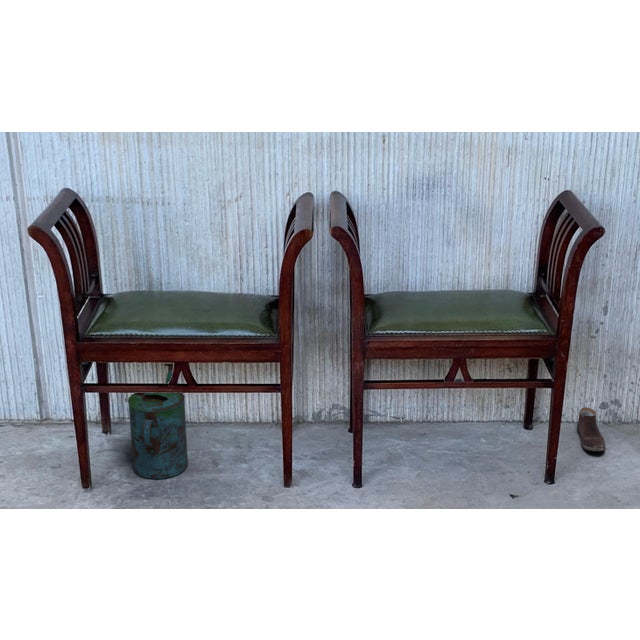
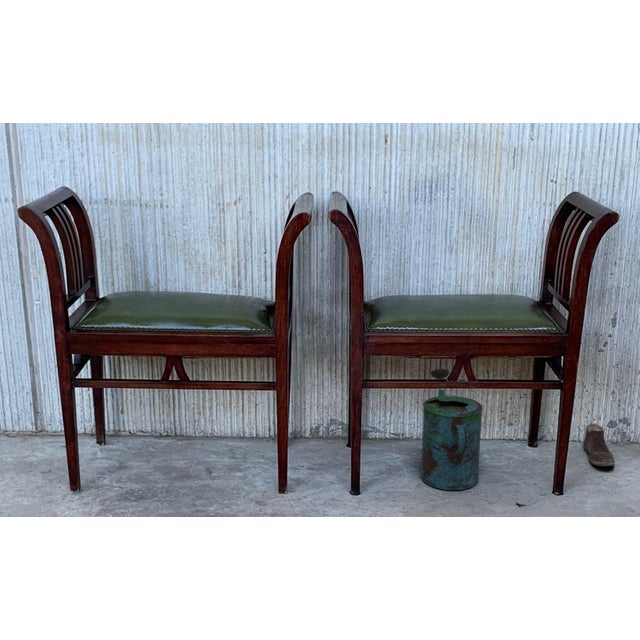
watering can: present [128,364,188,479] -> present [421,369,483,490]

